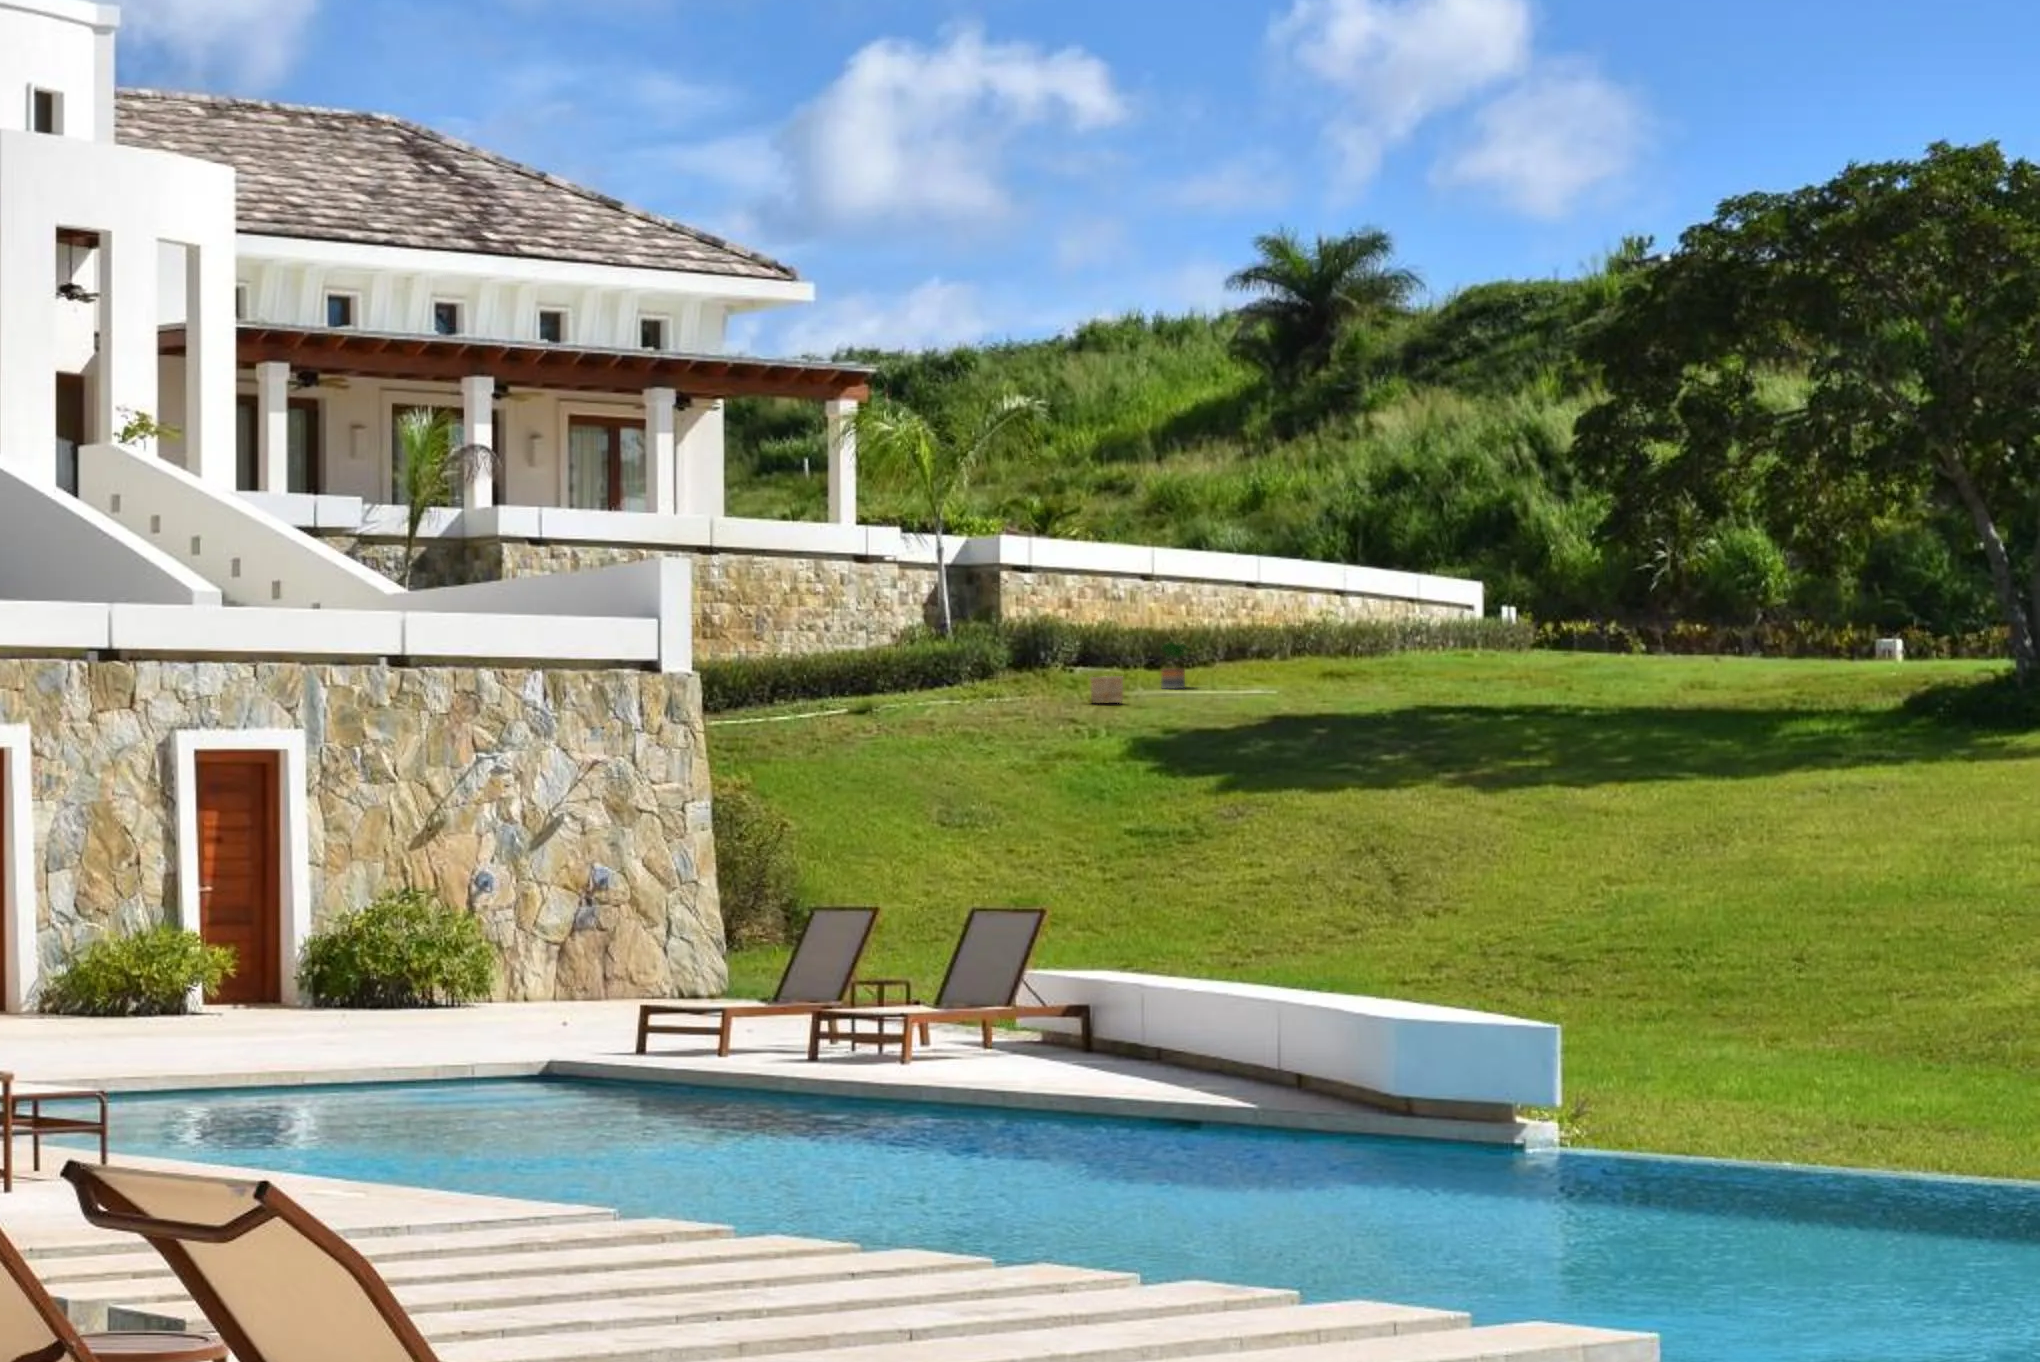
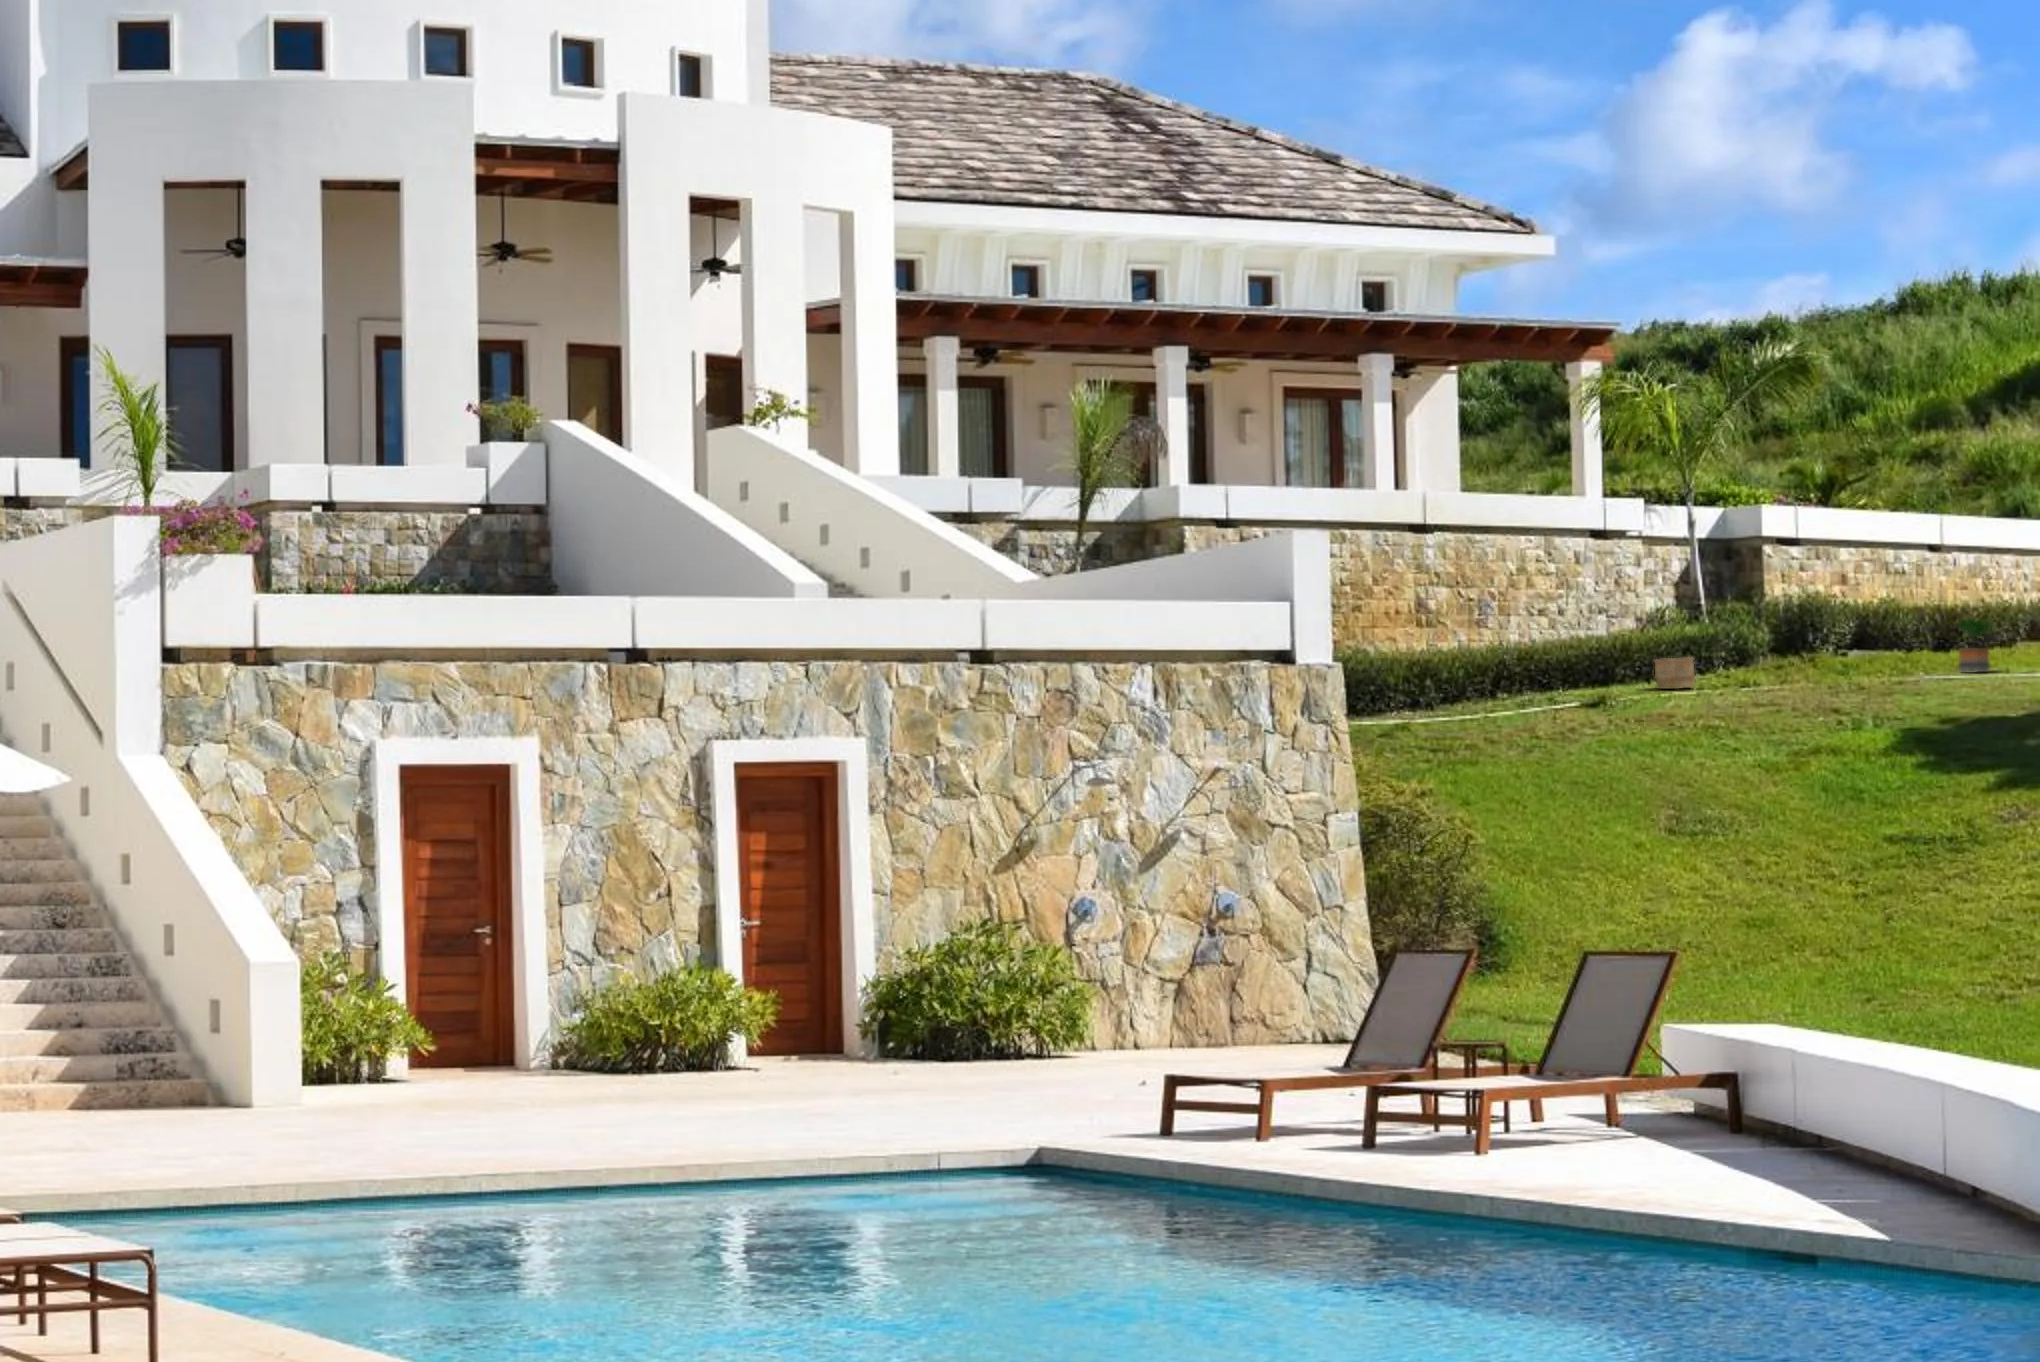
wooden bucket: present [1091,676,1123,704] -> present [1655,657,1695,689]

